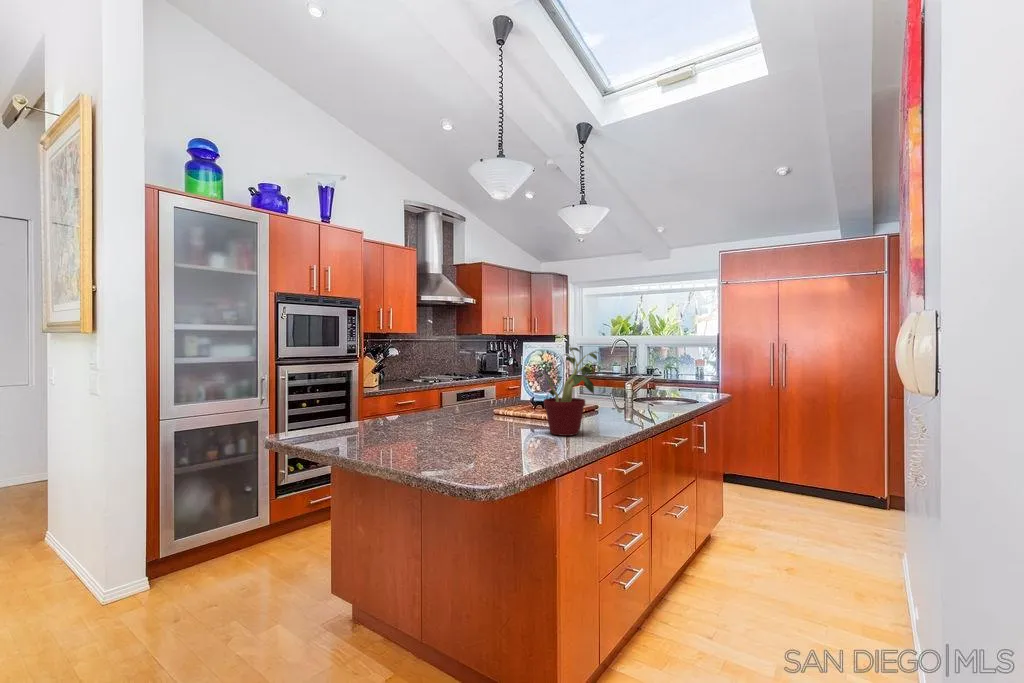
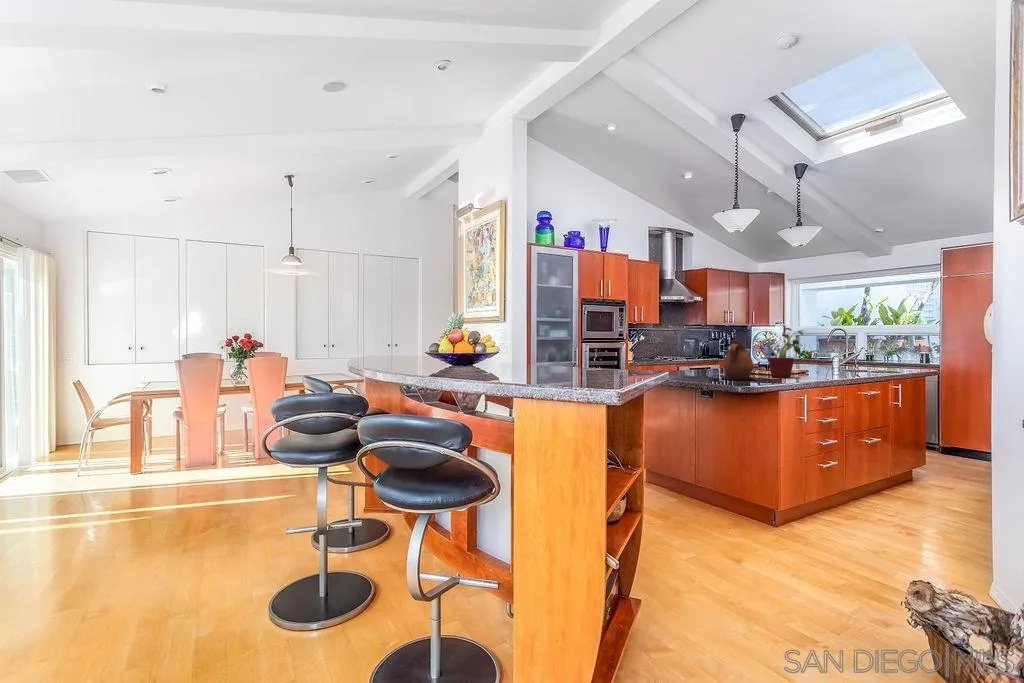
ceramic pitcher: none [458,375,529,455] -> present [722,341,757,379]

